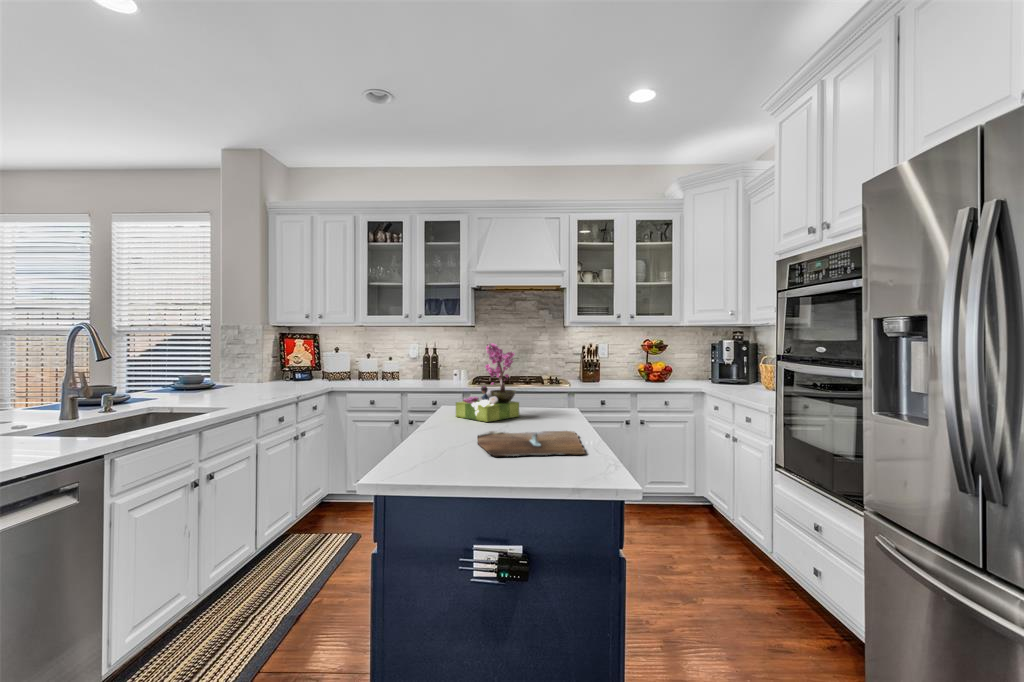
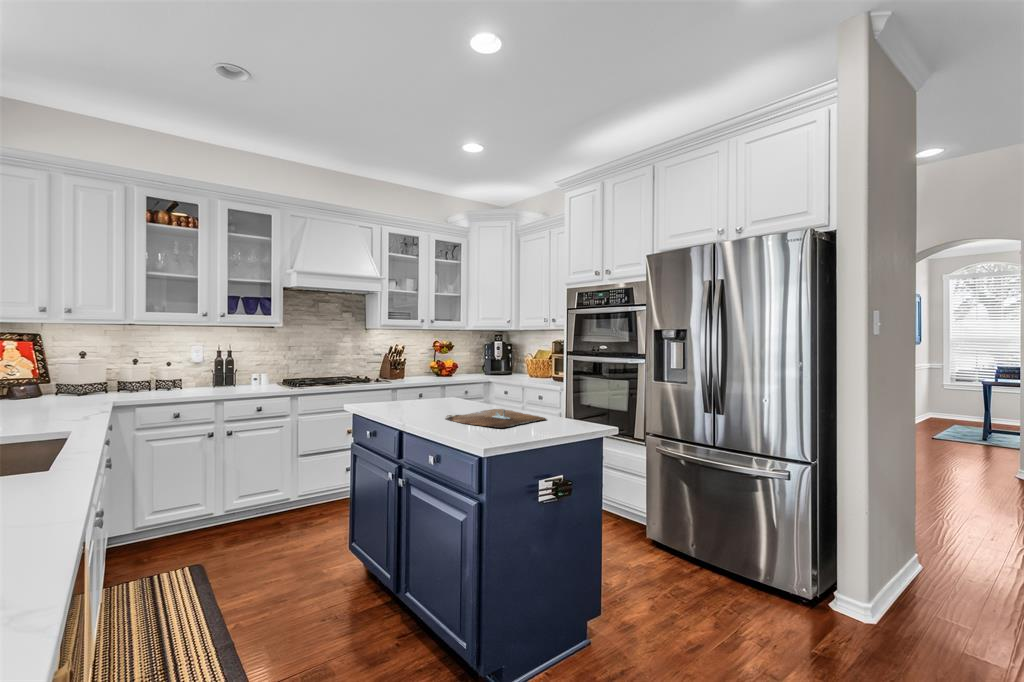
flower arrangement: present [456,343,519,422] -> none [382,342,433,410]

